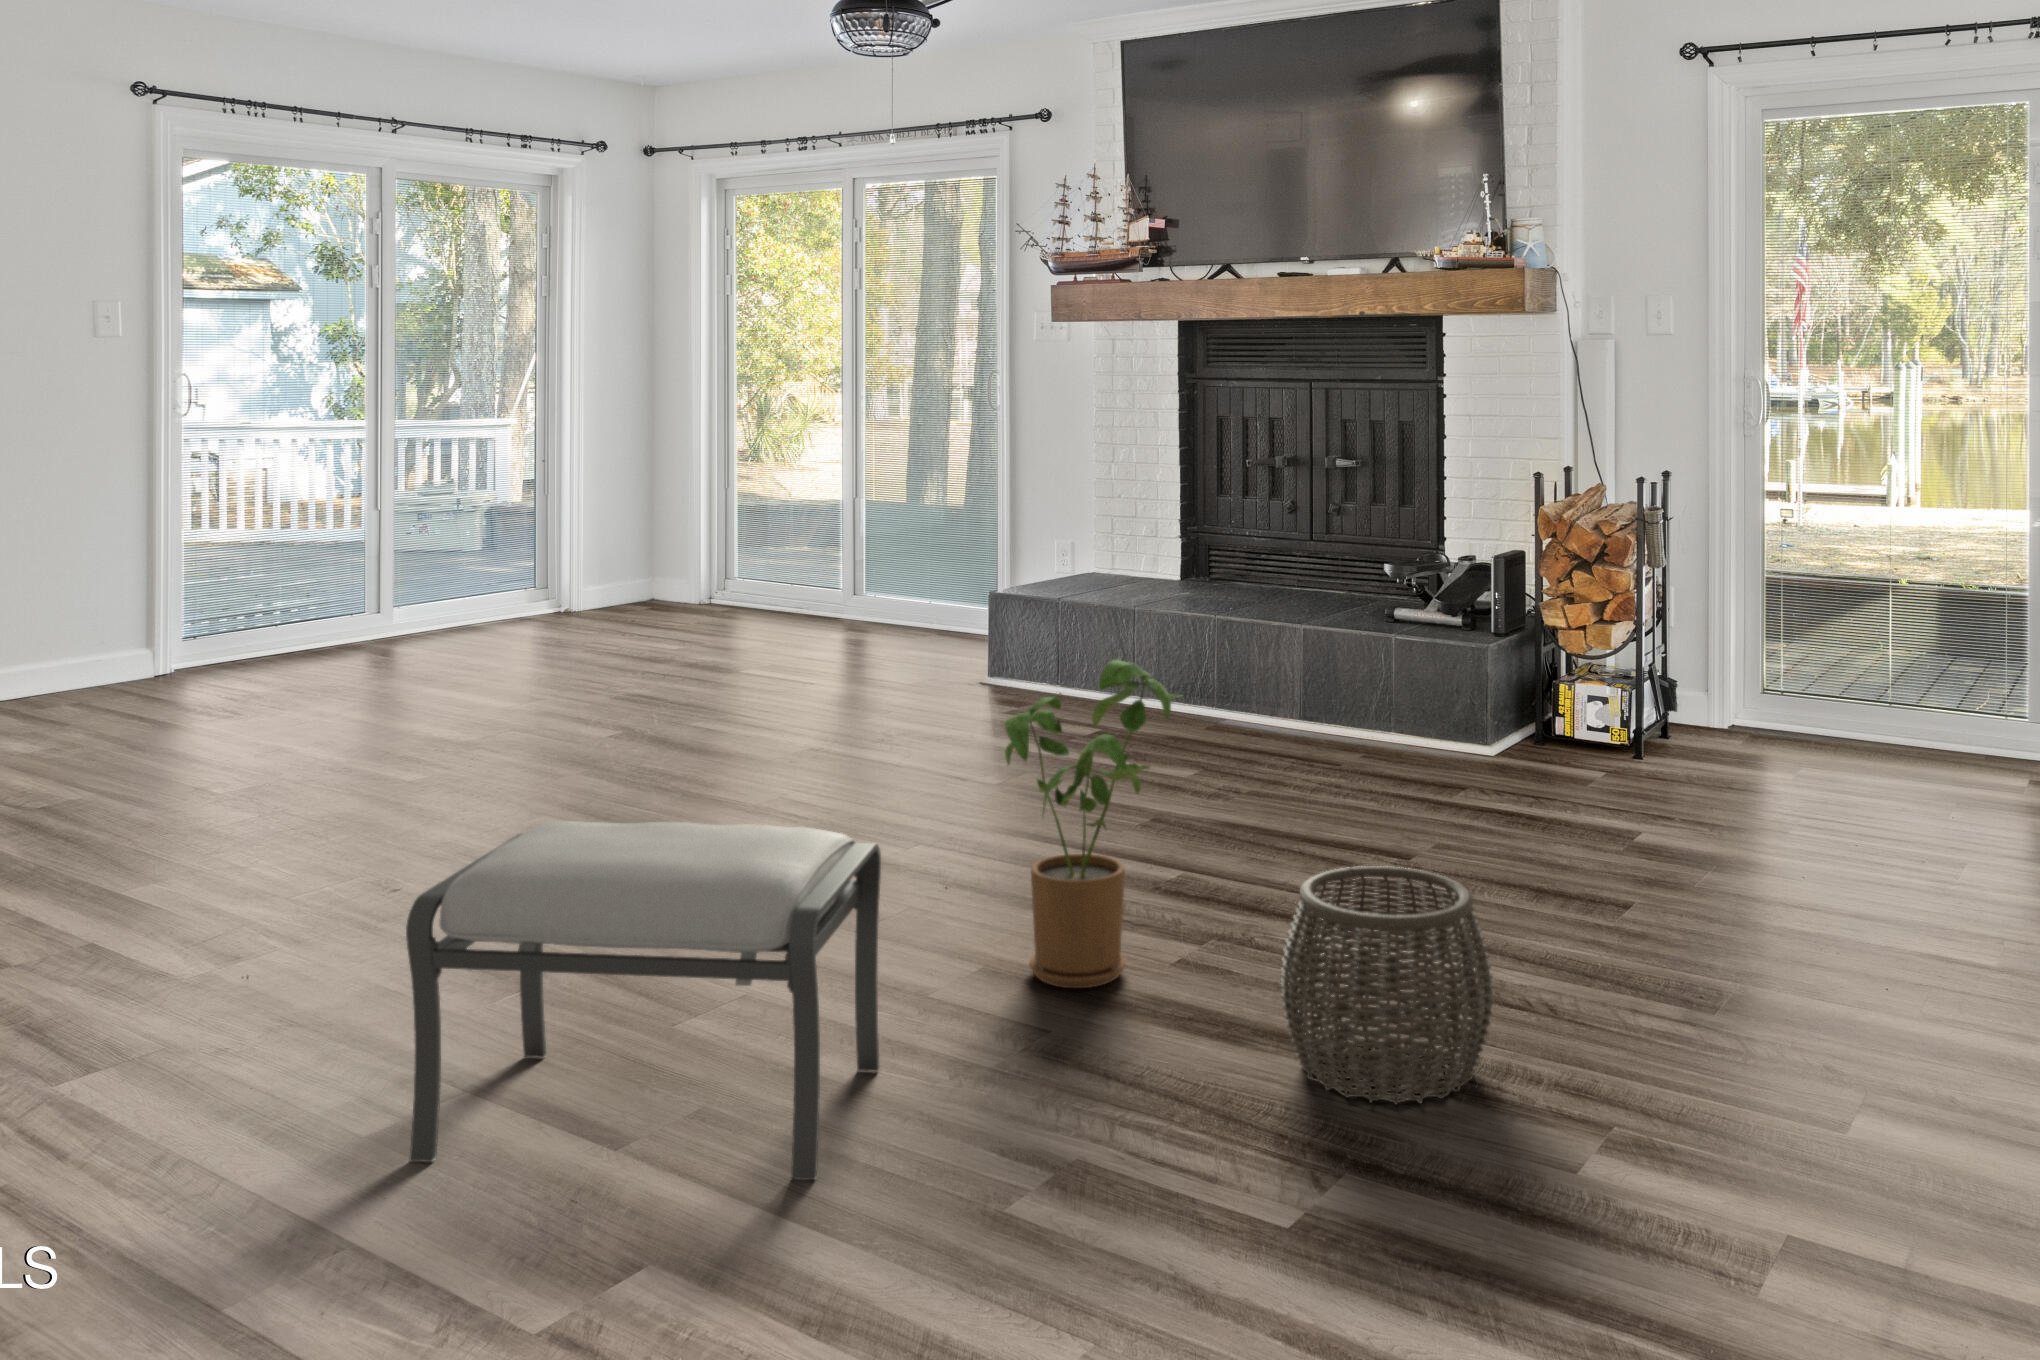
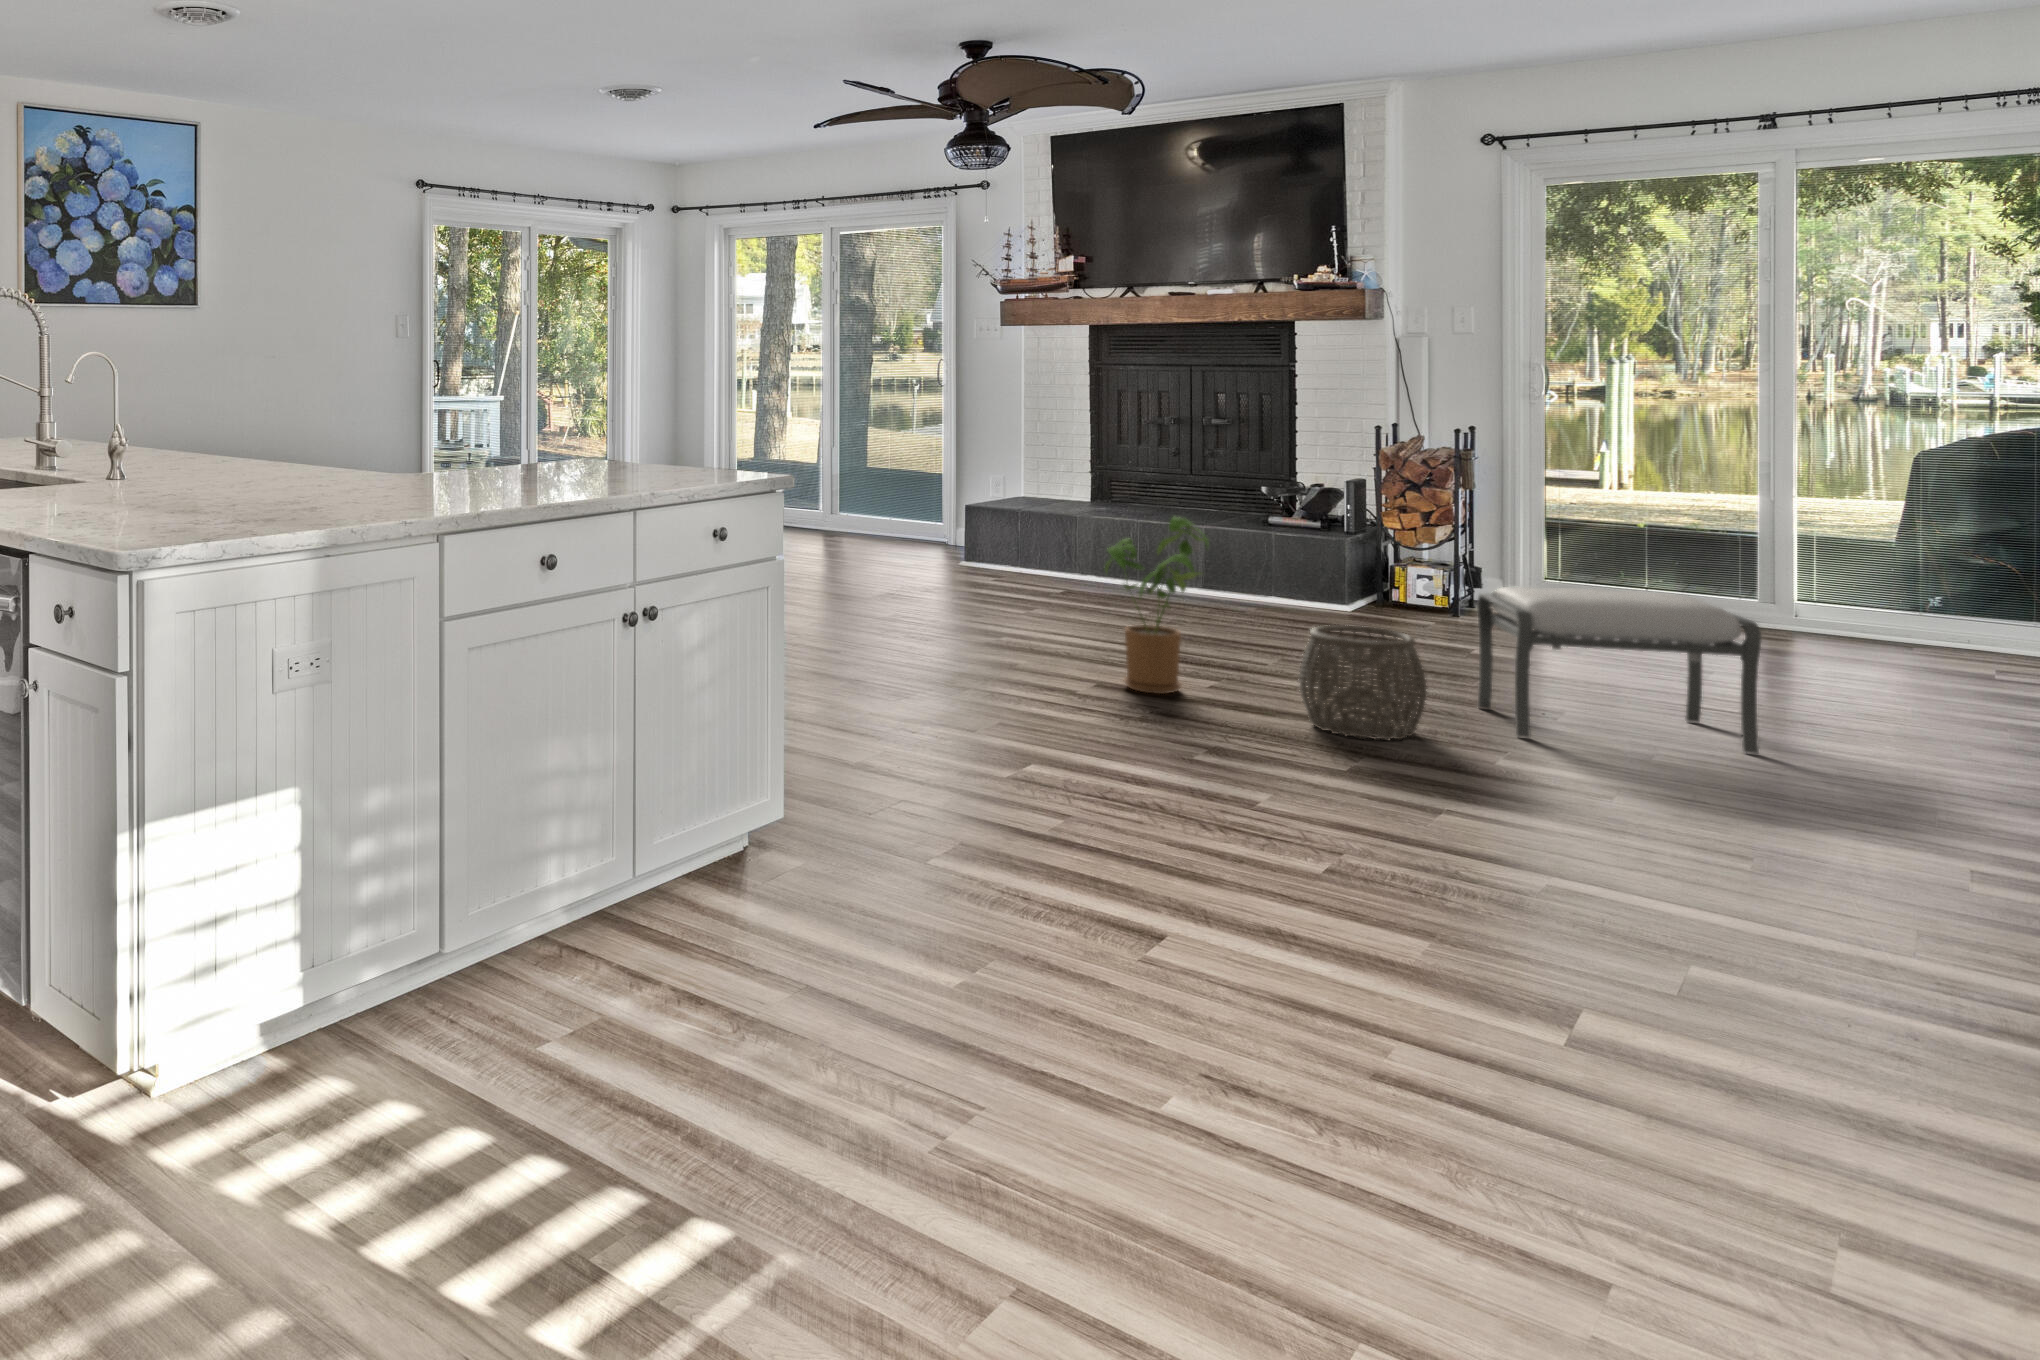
ottoman: present [406,821,881,1180] -> present [1477,586,1761,754]

